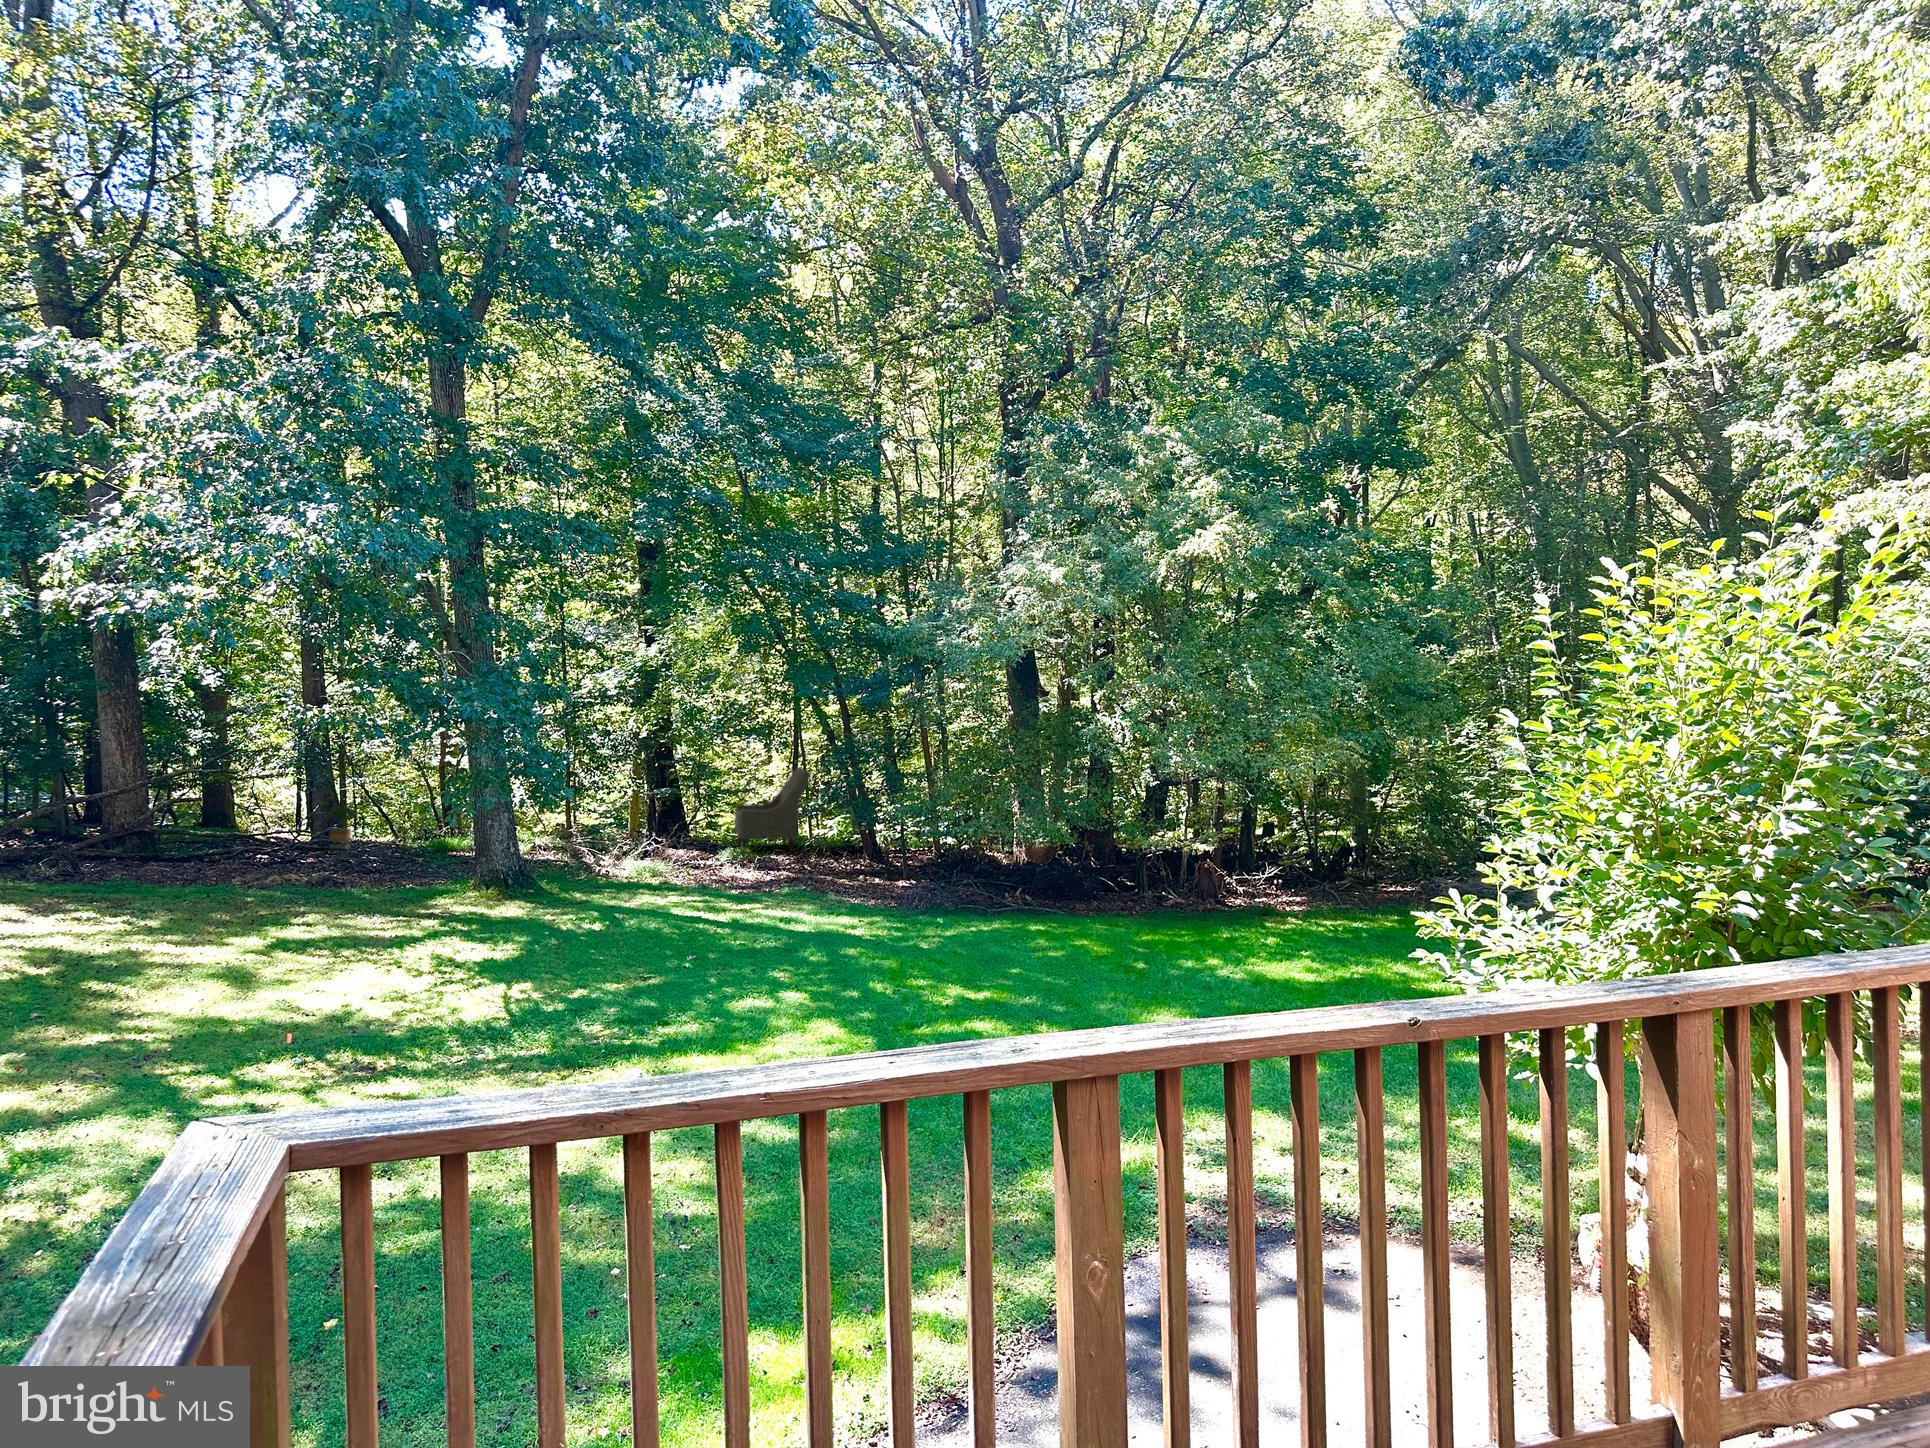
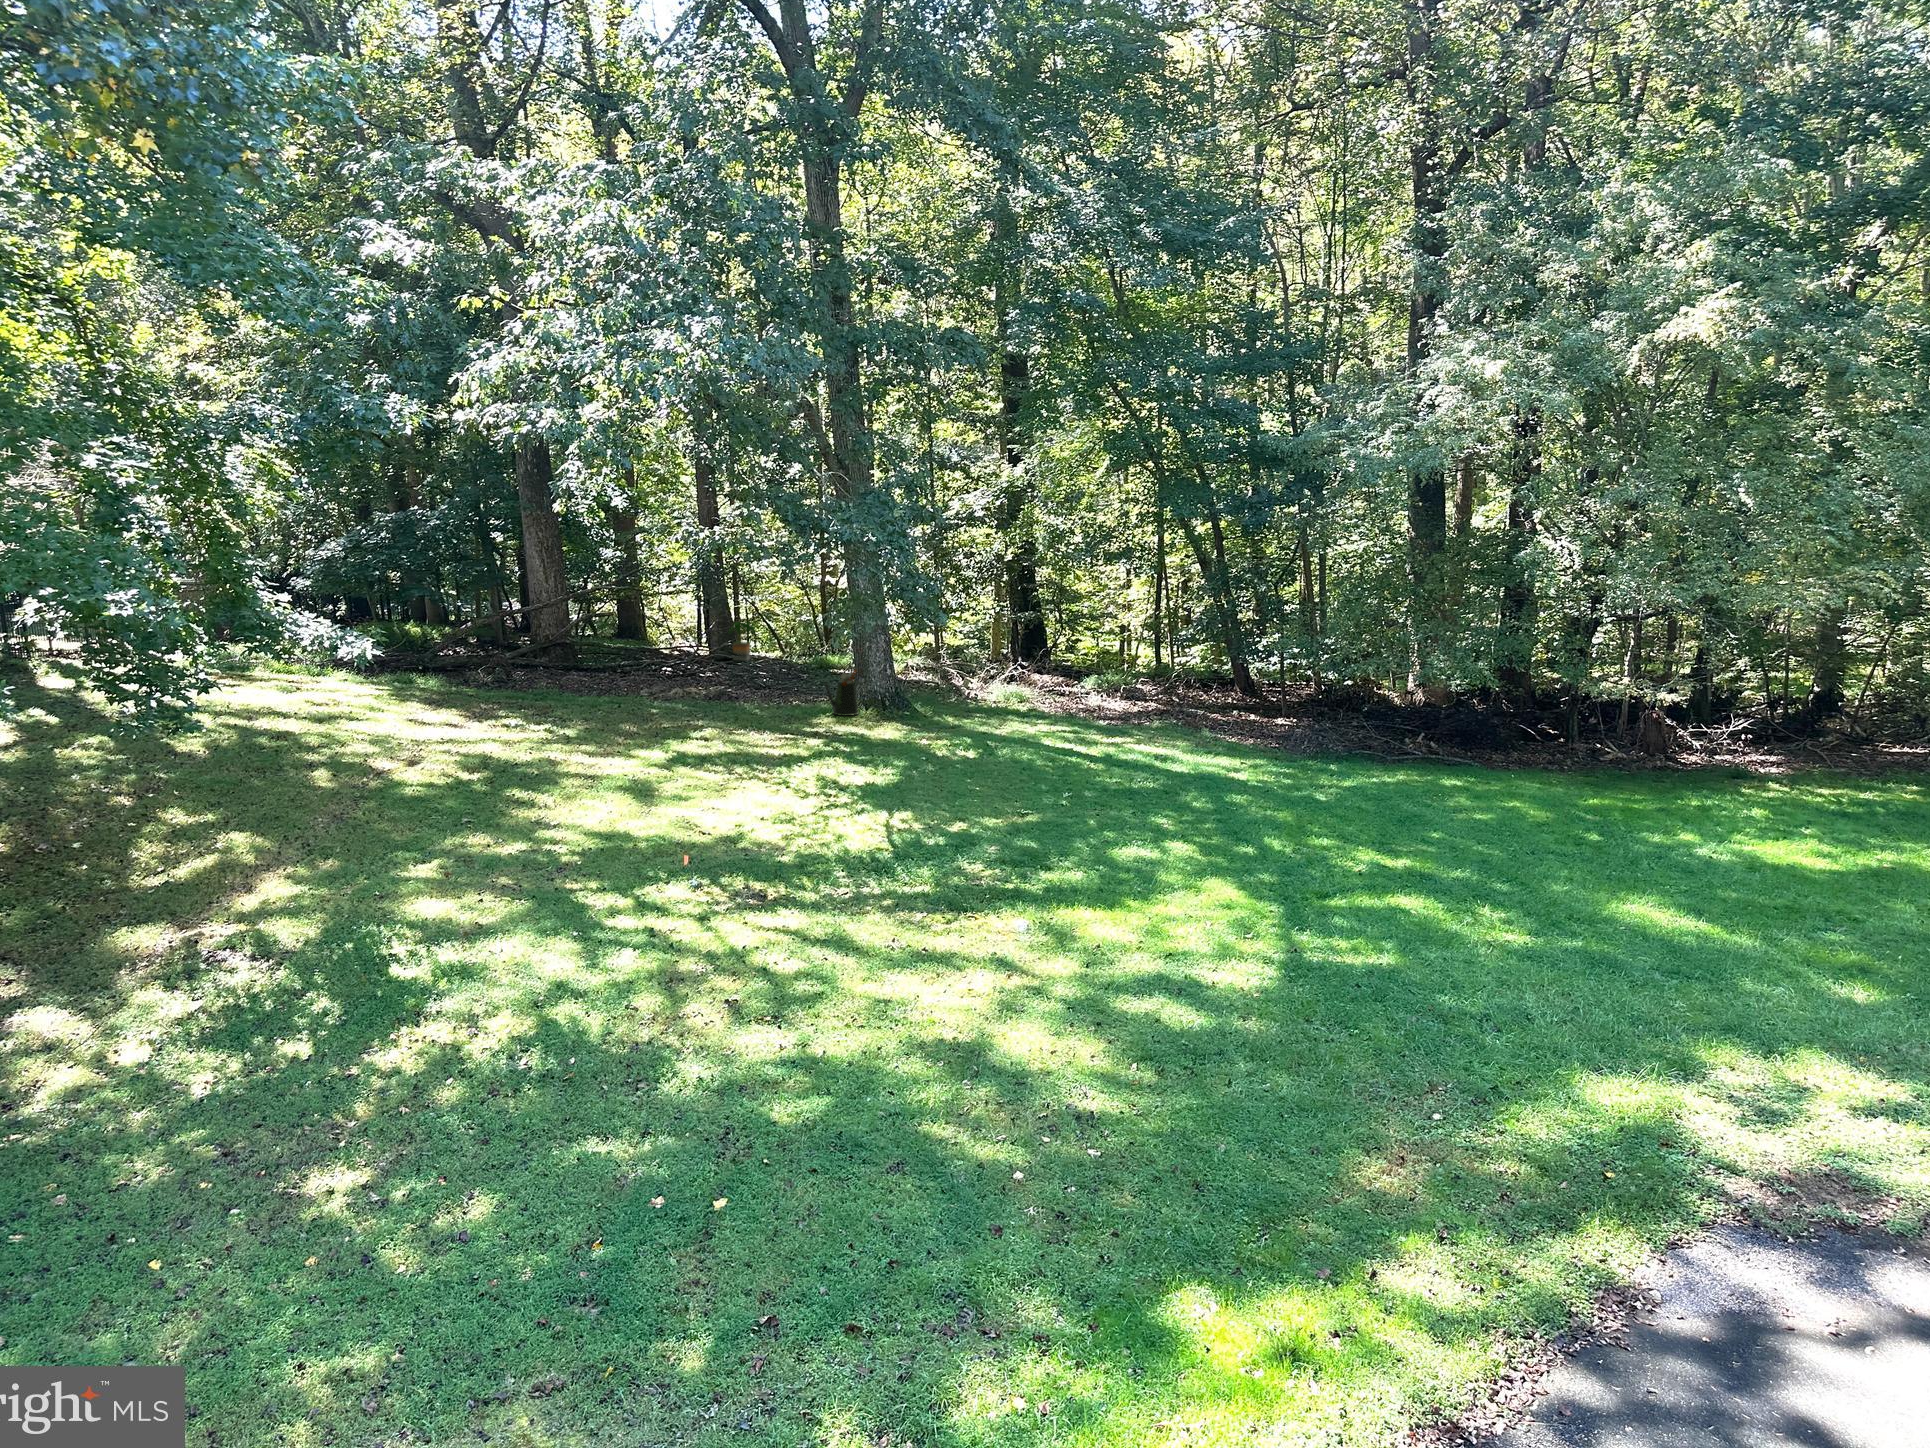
chair: present [734,767,811,852] -> none [1091,592,1171,678]
watering can: none [438,847,483,896] -> present [825,671,859,716]

